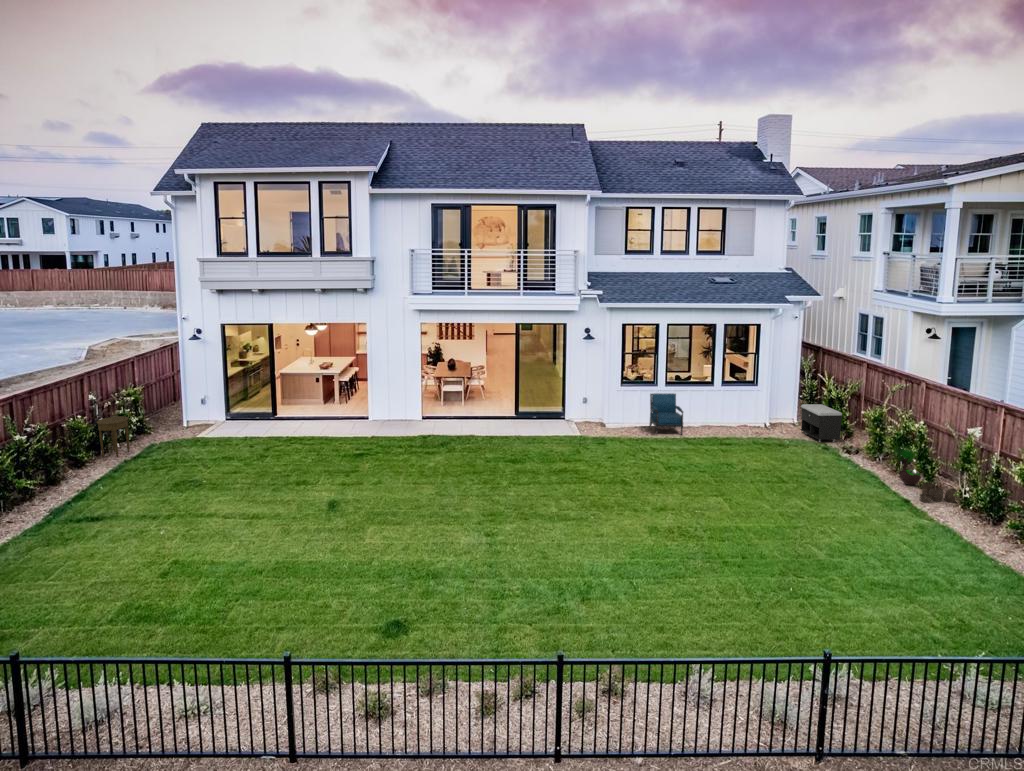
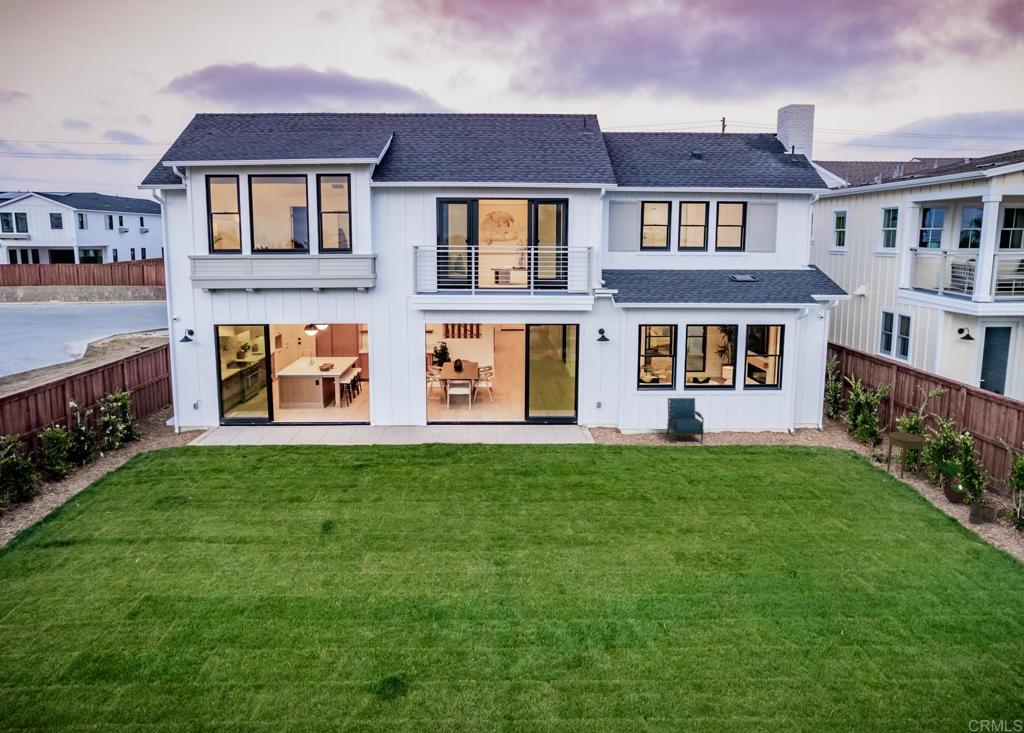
storage bench: present [800,404,842,442] -> none [828,410,874,451]
side table: present [96,416,130,457] -> present [887,432,924,478]

